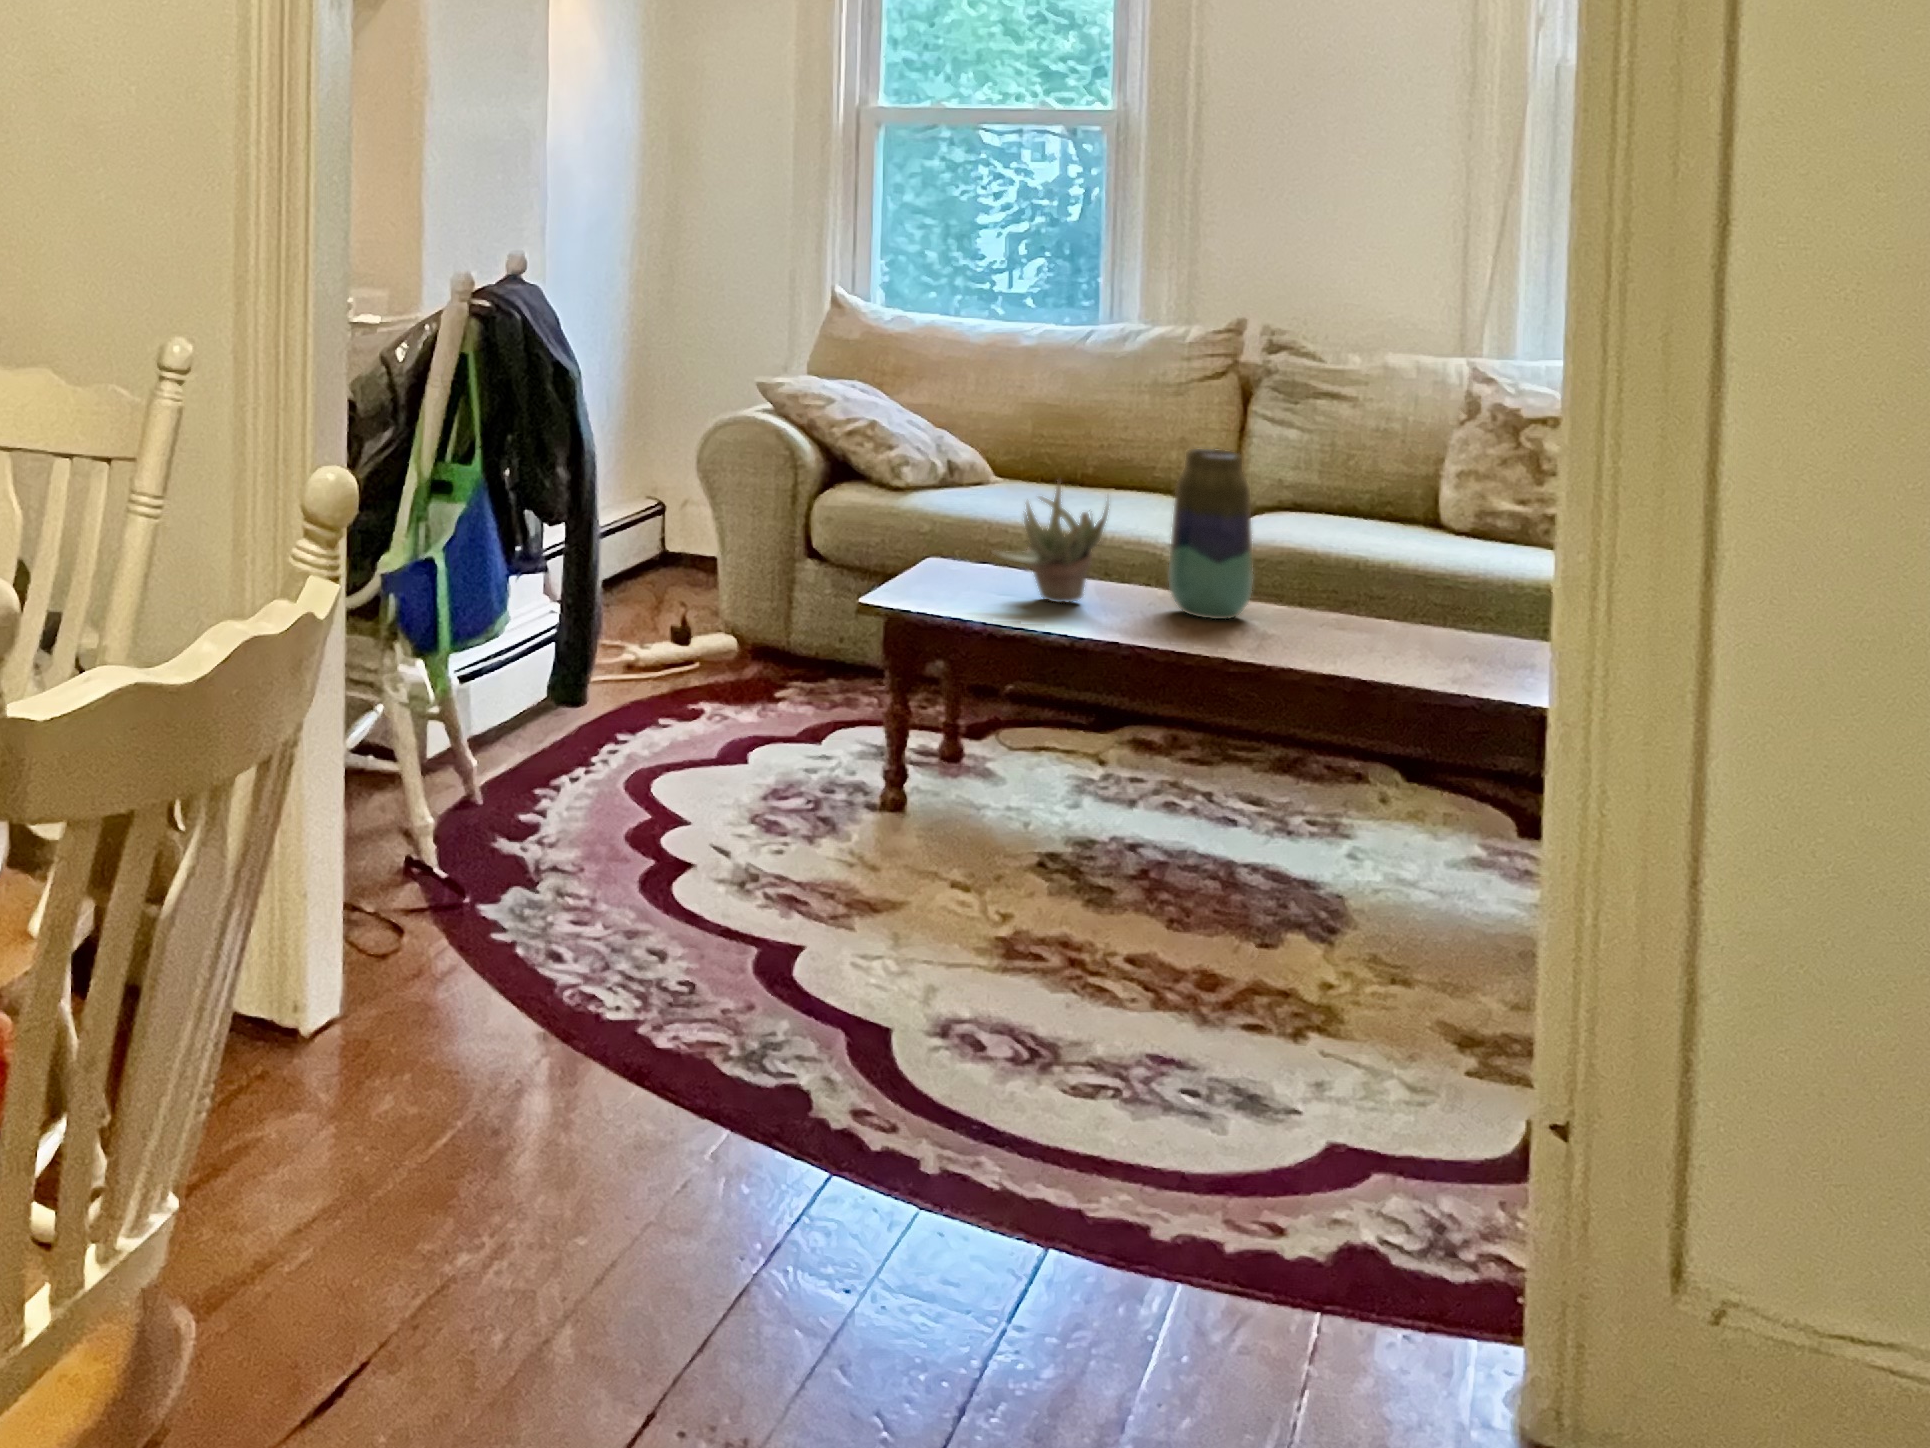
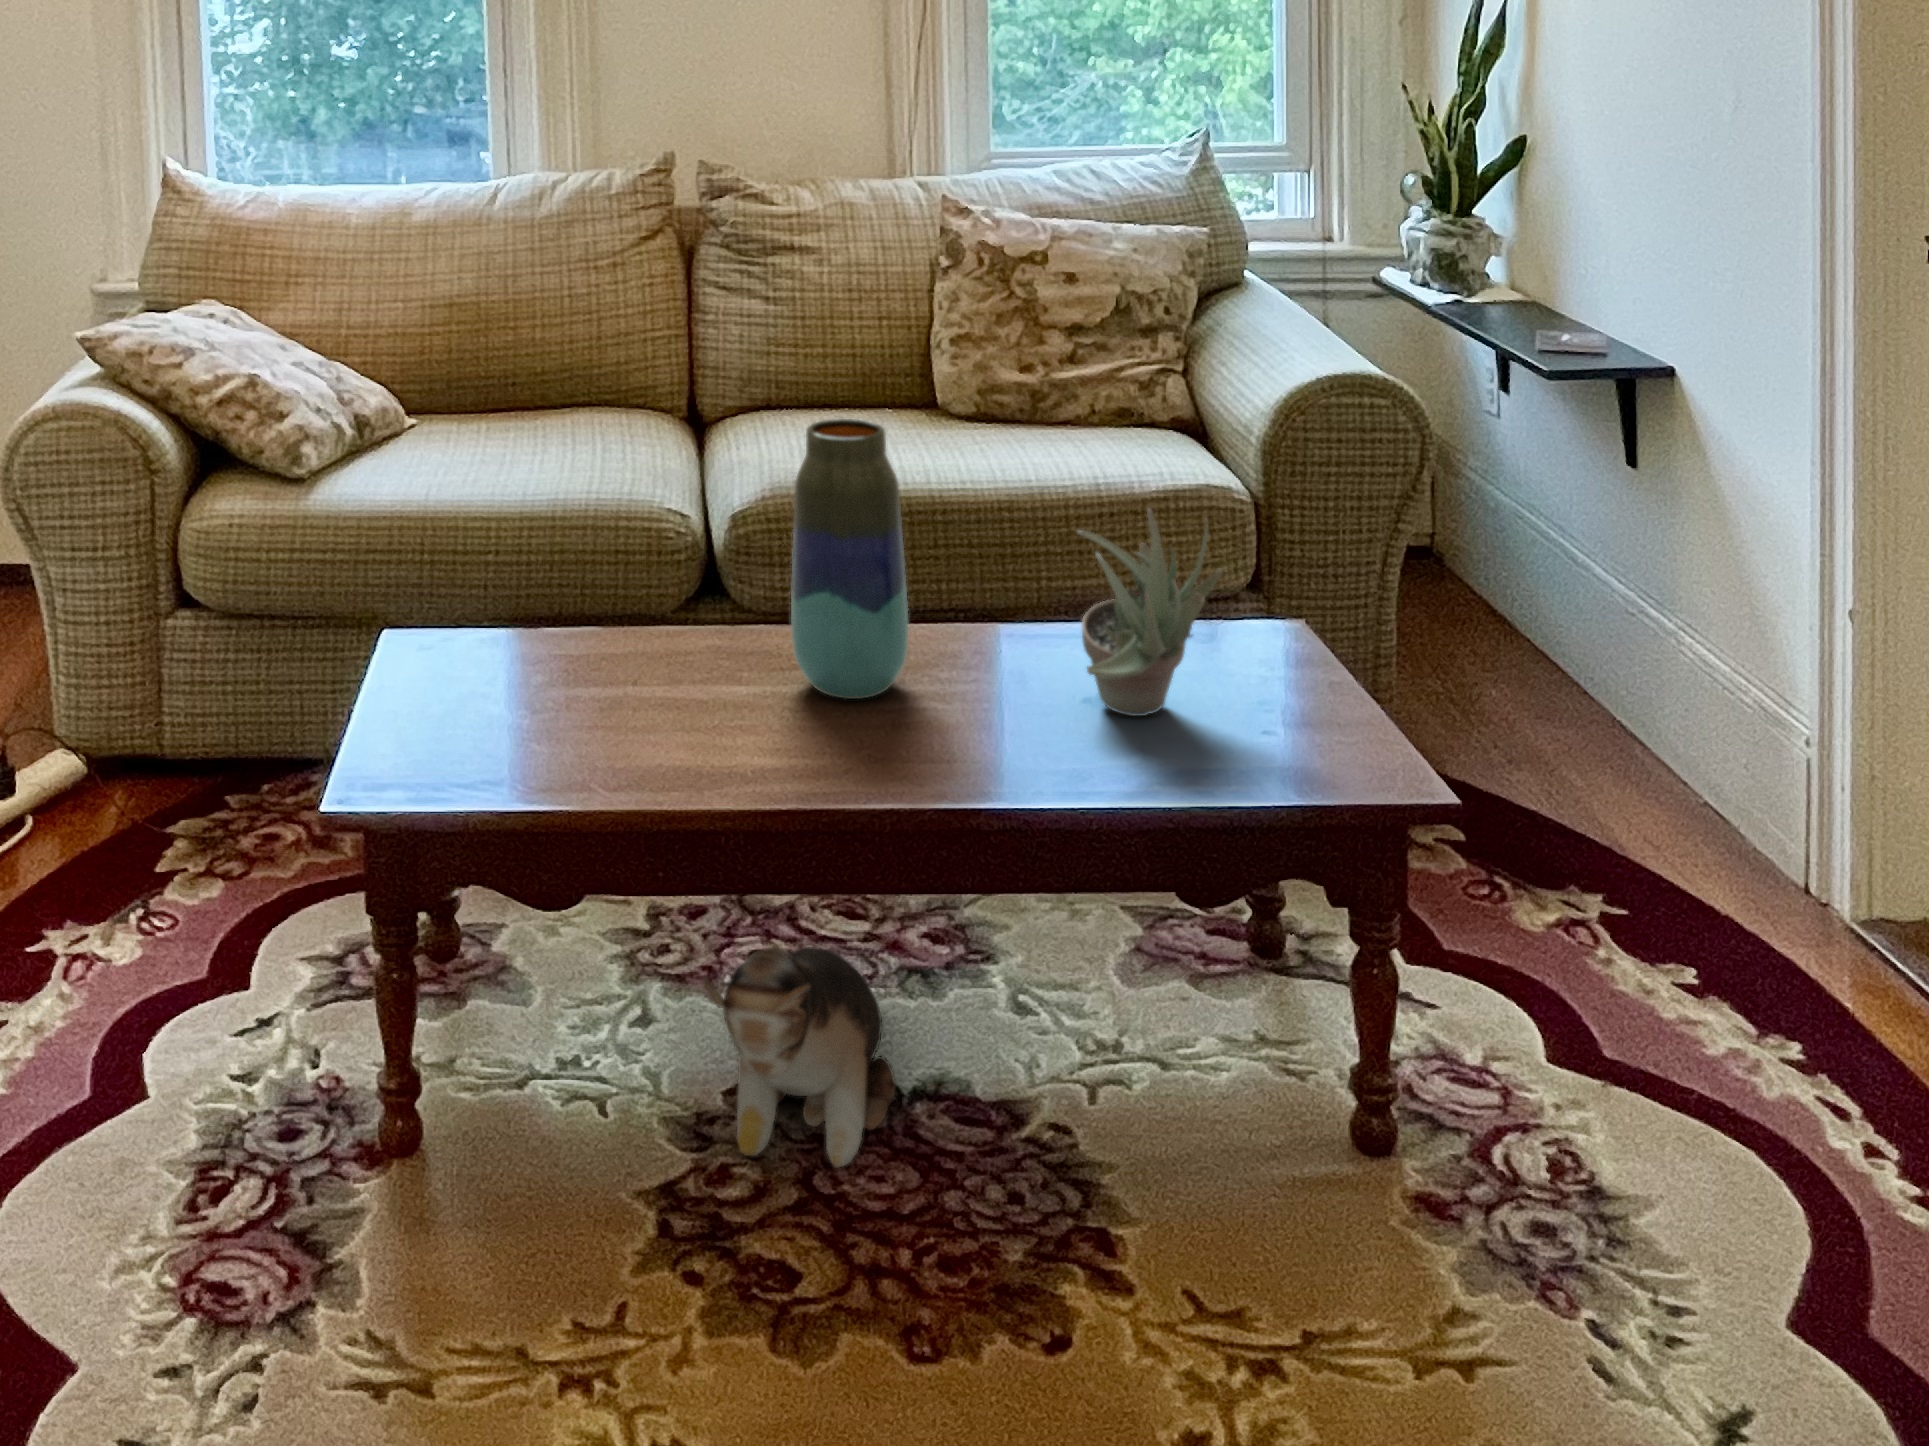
succulent plant: present [991,480,1108,602] -> present [1078,509,1222,716]
plush toy: none [1047,712,1213,849] -> present [702,944,895,1167]

